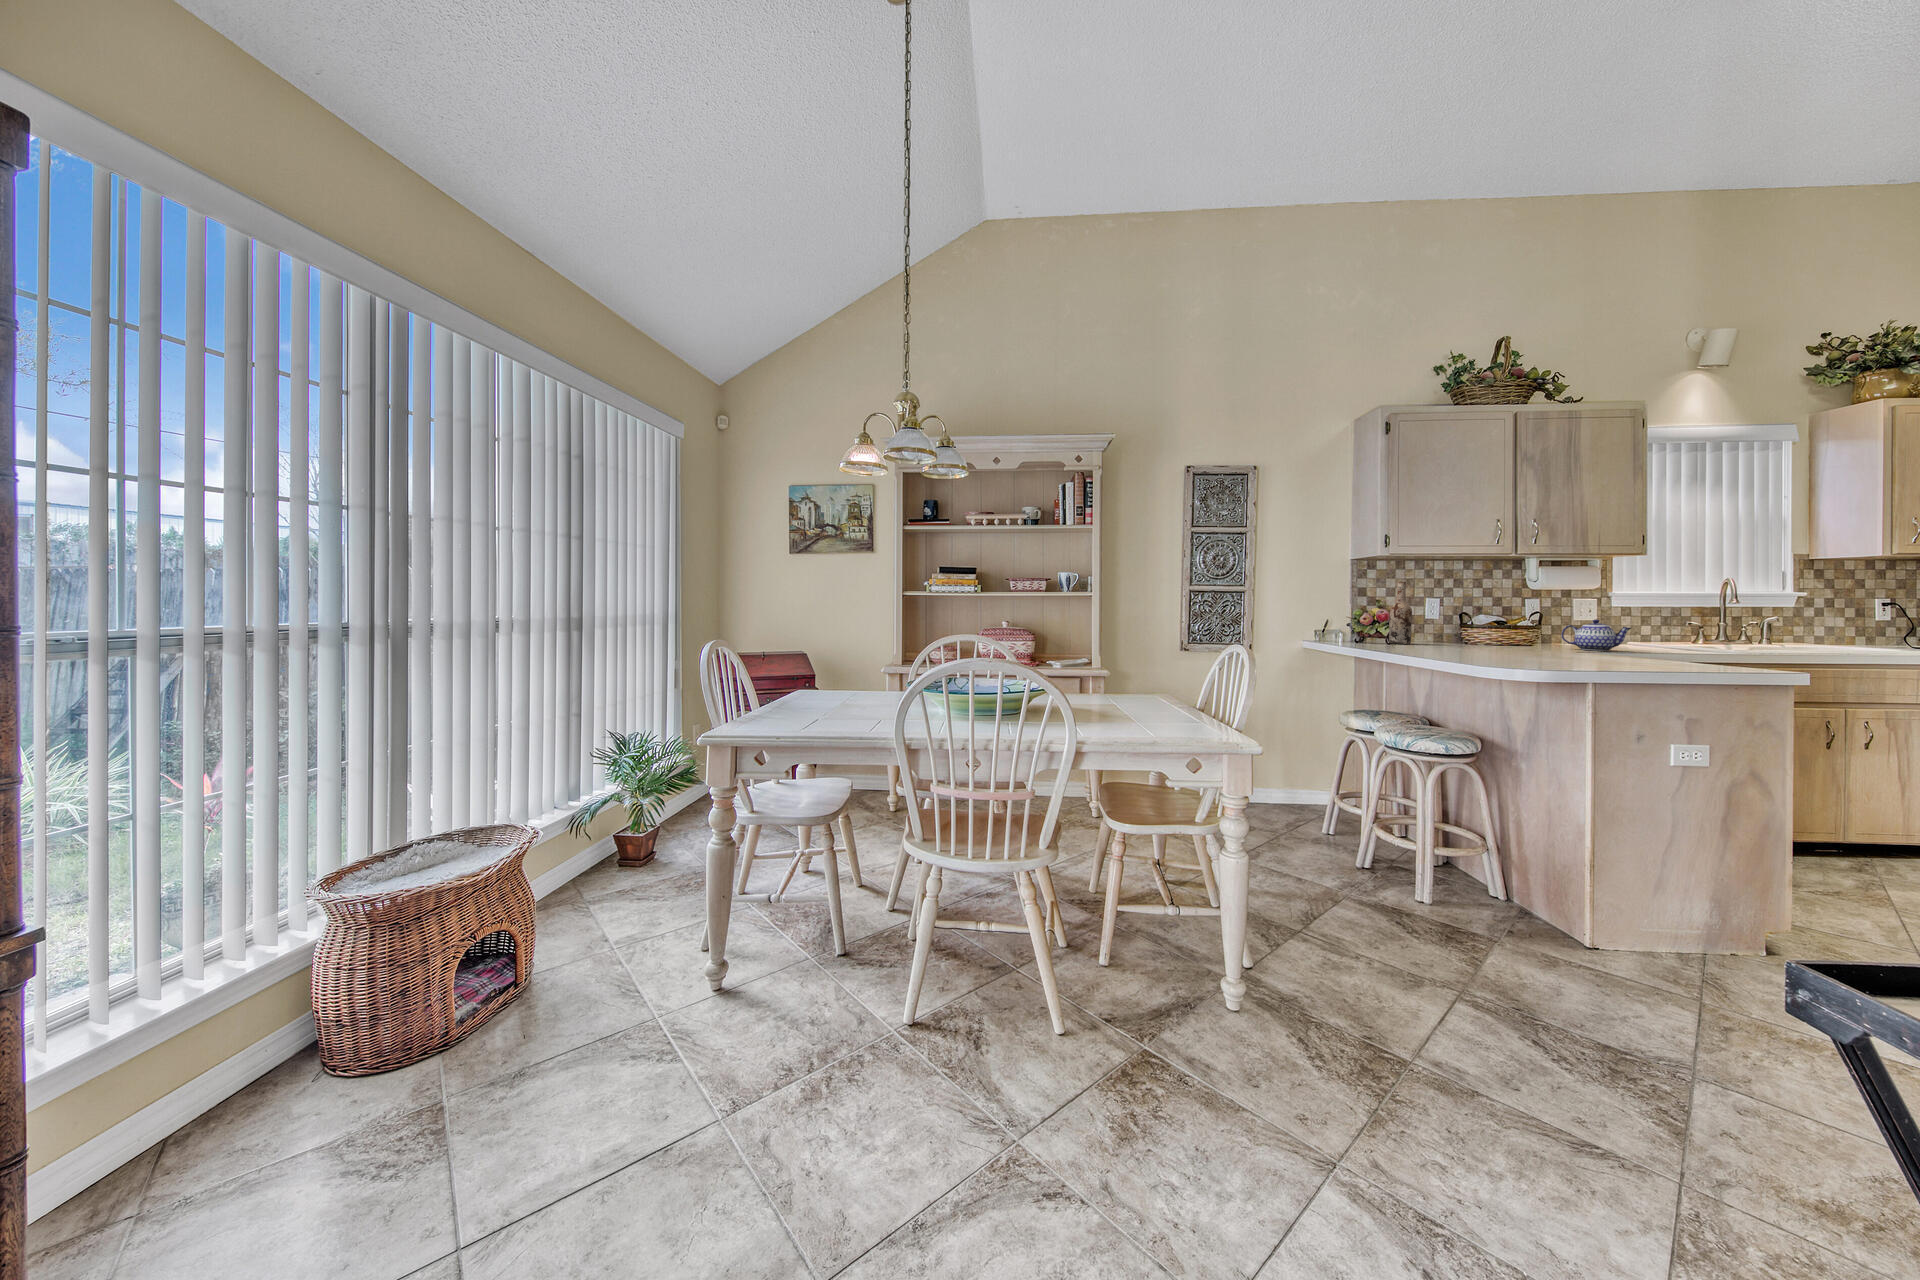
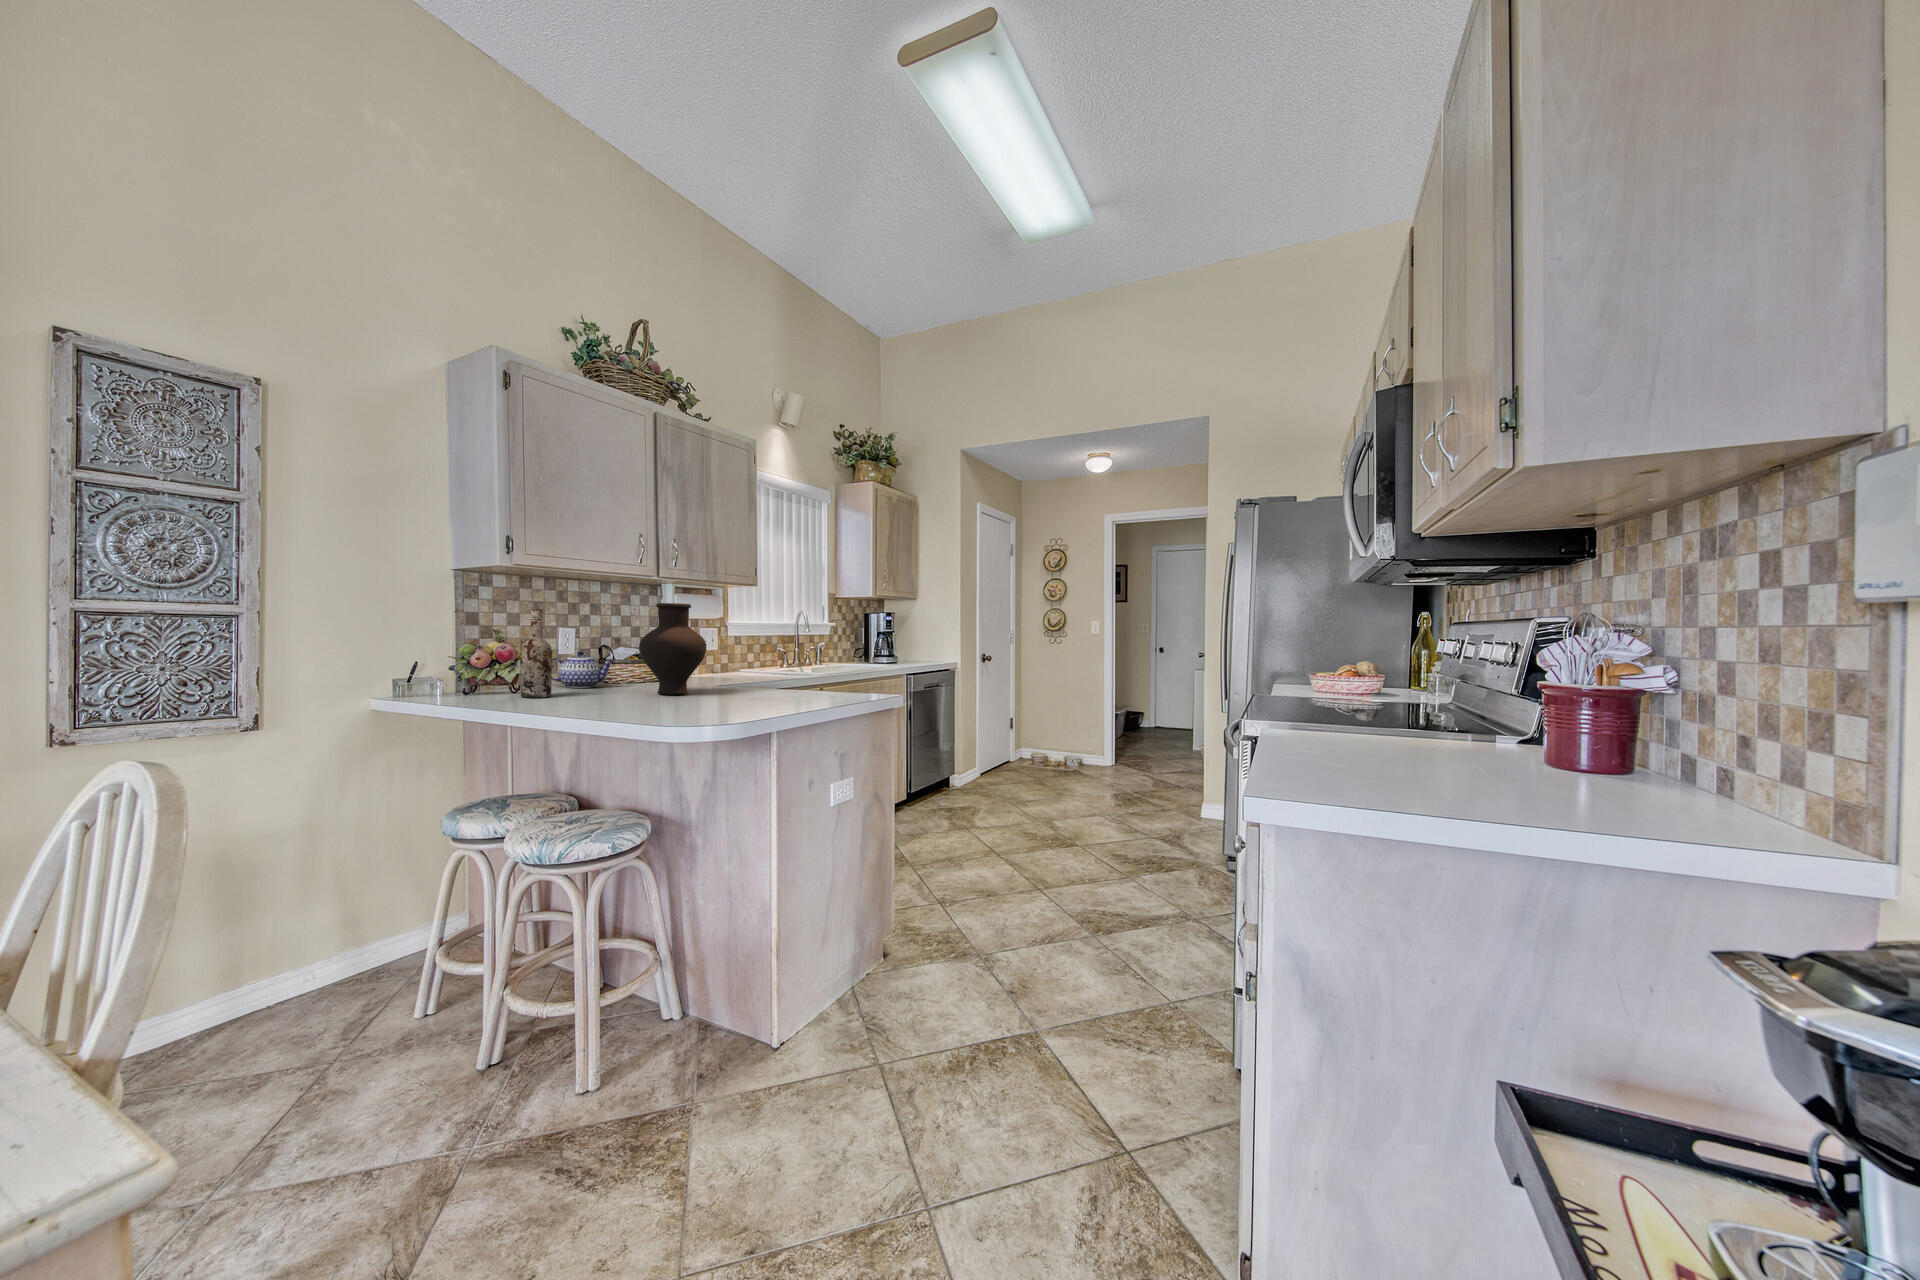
vase: none [1485,572,1552,649] -> present [639,603,707,694]
teapot: present [1561,619,1631,651] -> present [552,651,614,688]

